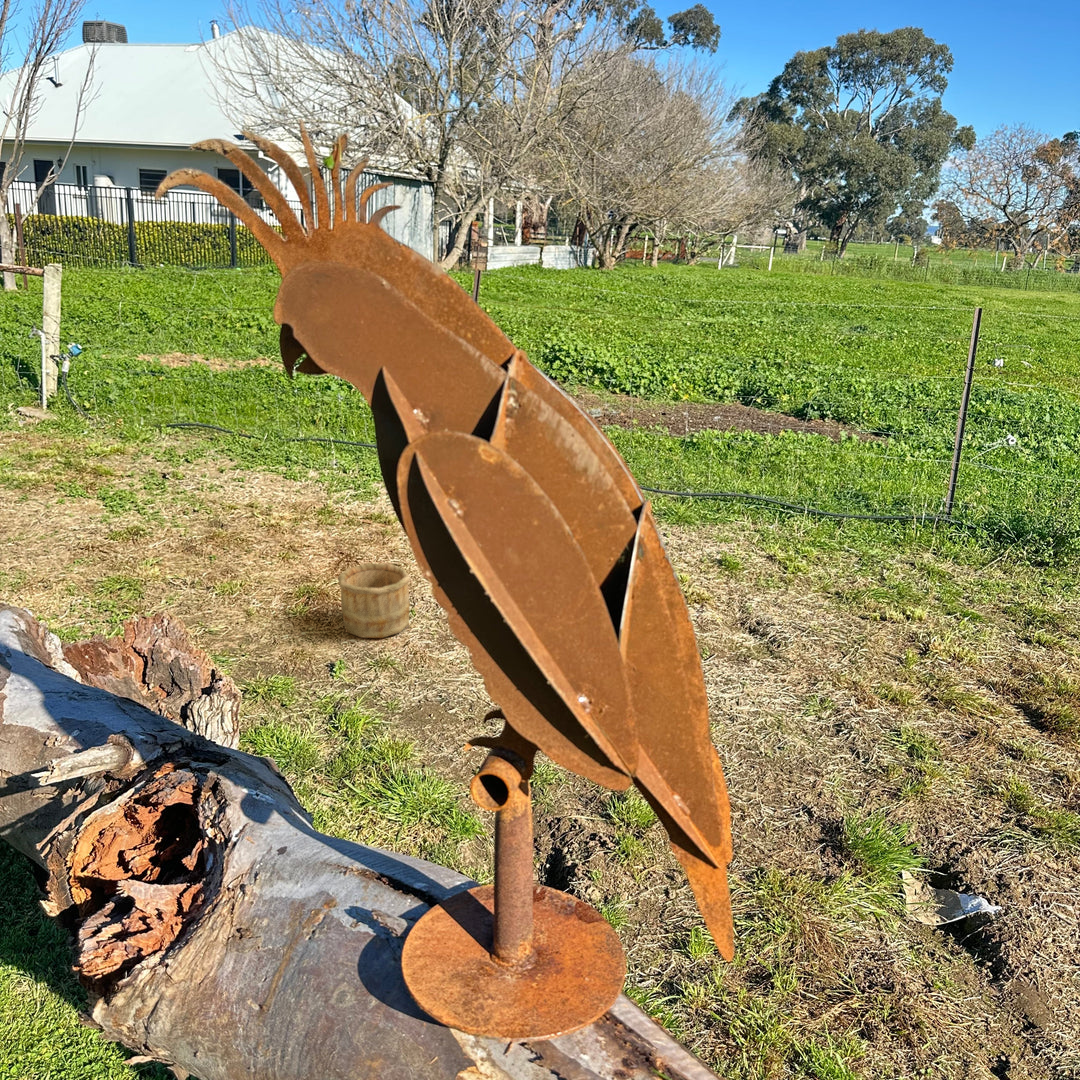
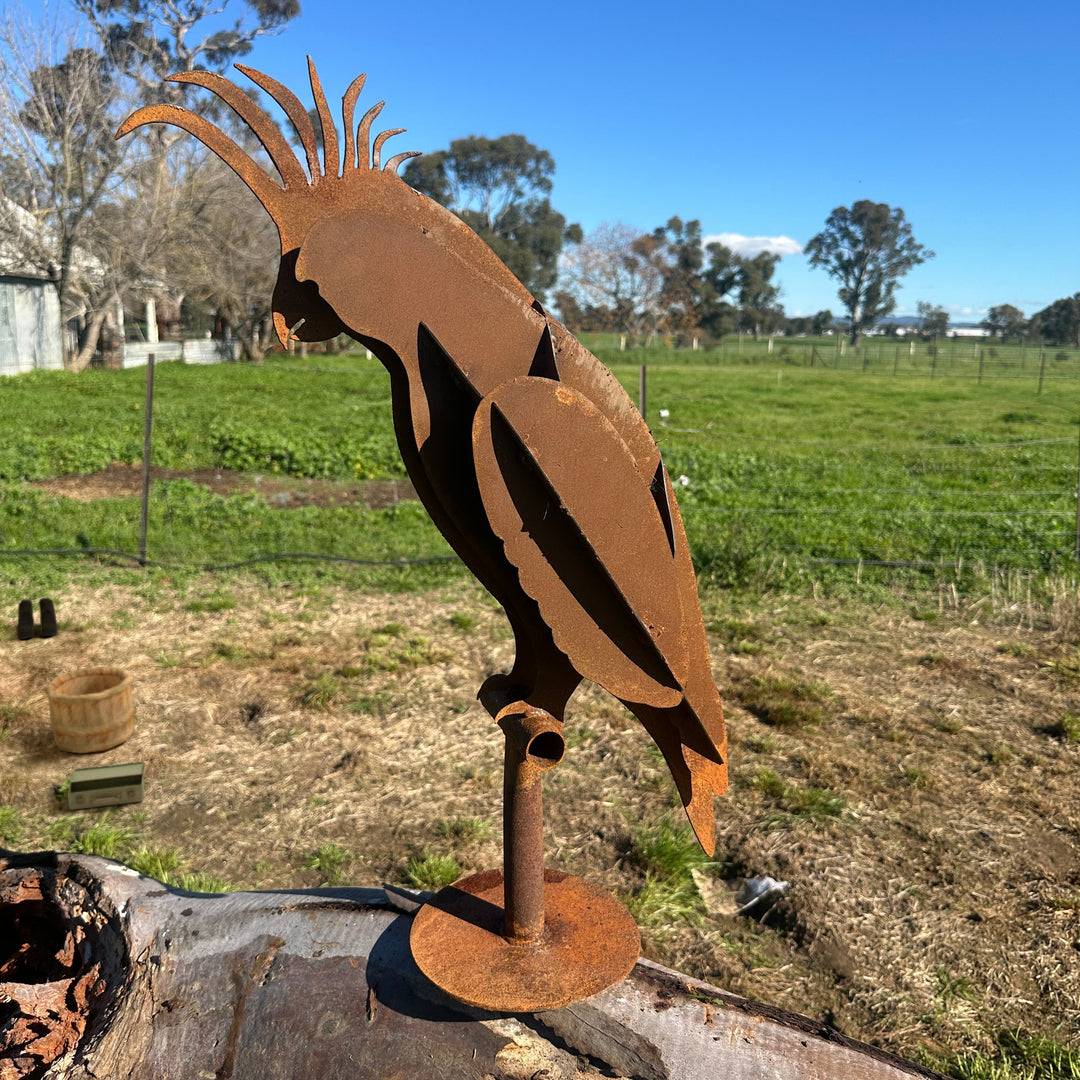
boots: none [338,491,371,525] -> present [17,598,58,639]
toolbox: none [339,652,407,691] -> present [68,762,144,810]

